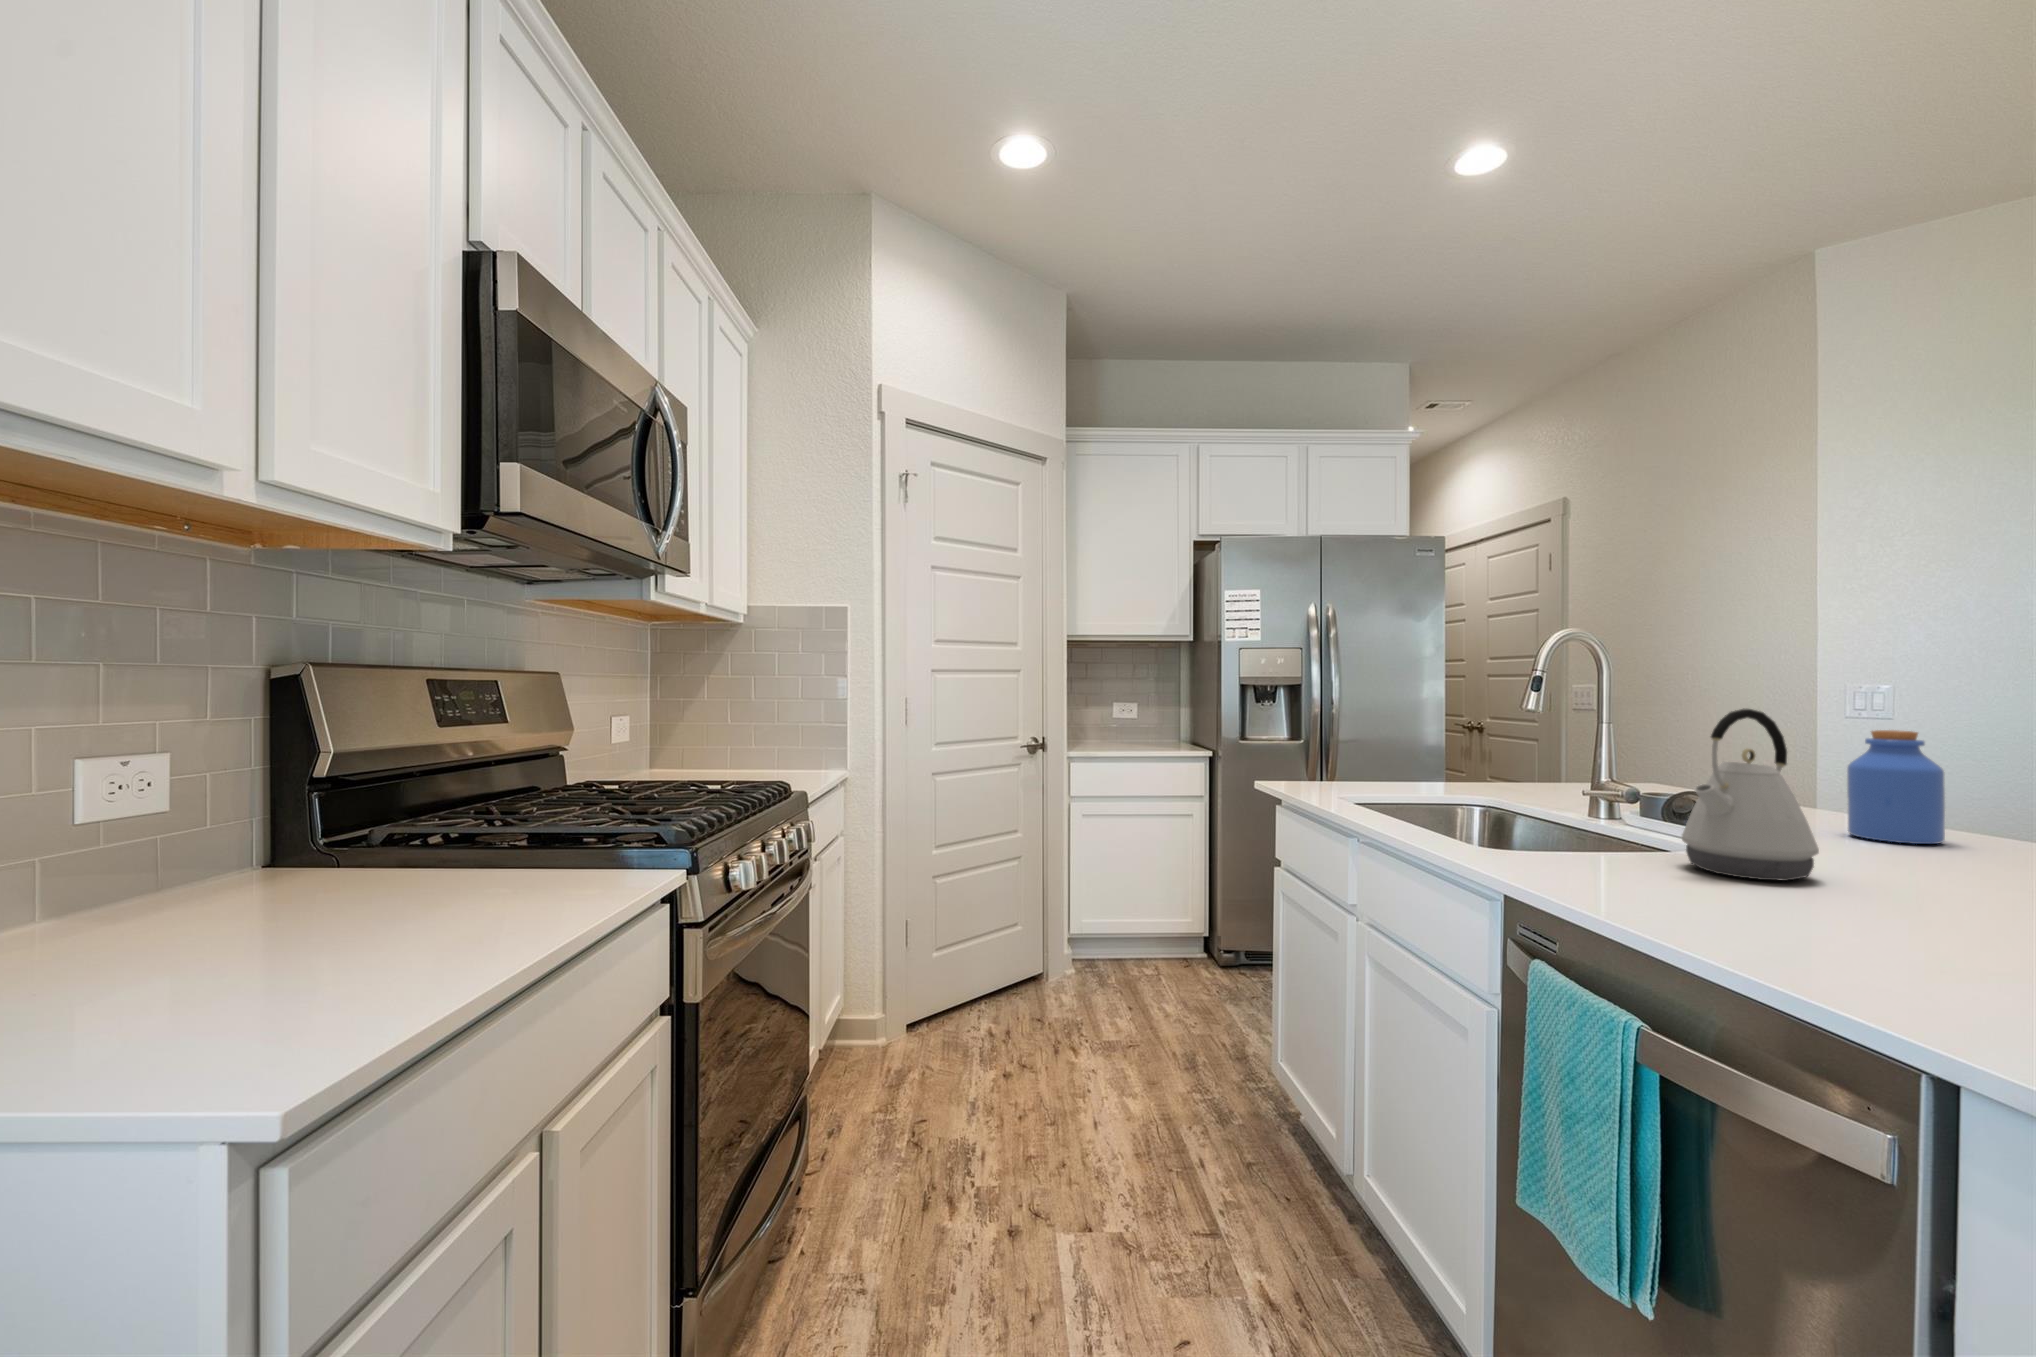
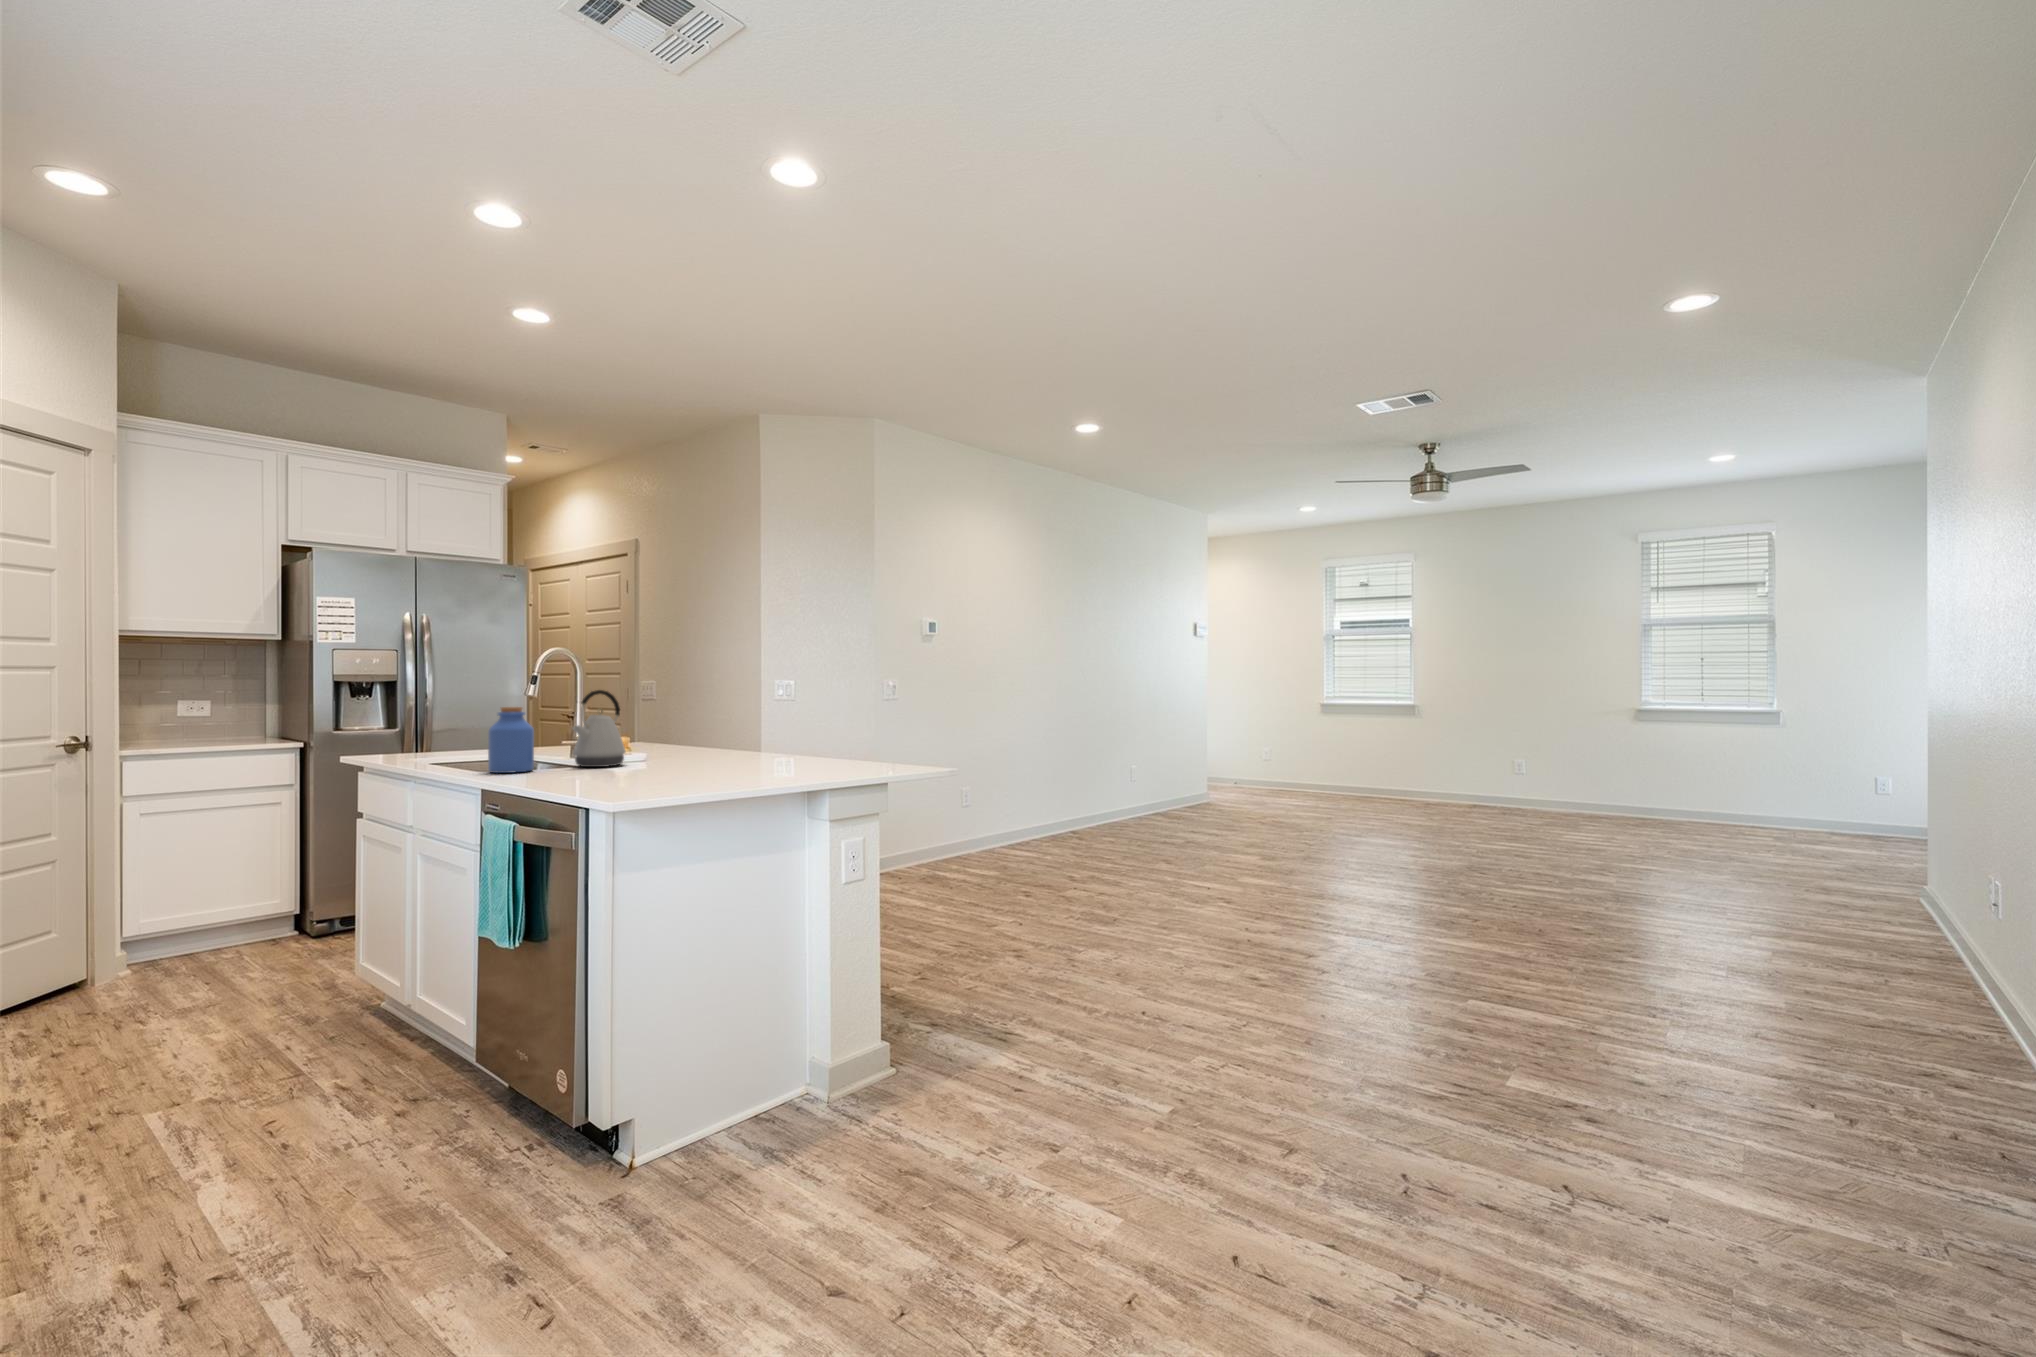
jar: present [1847,730,1945,844] -> present [488,707,534,773]

